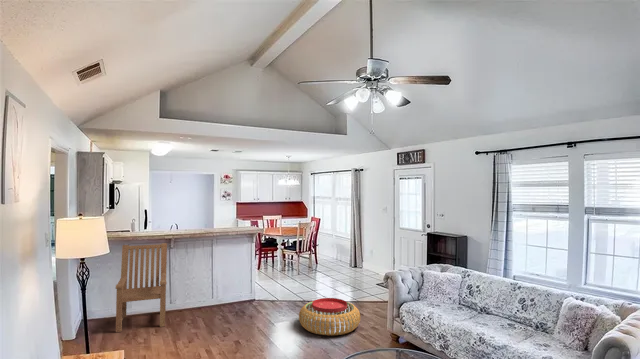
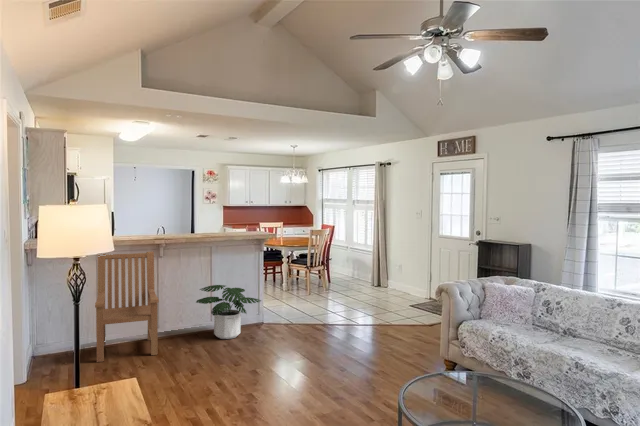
potted plant: none [199,270,251,313] -> present [196,285,261,339]
pouf: present [299,298,360,336] -> none [327,319,404,364]

